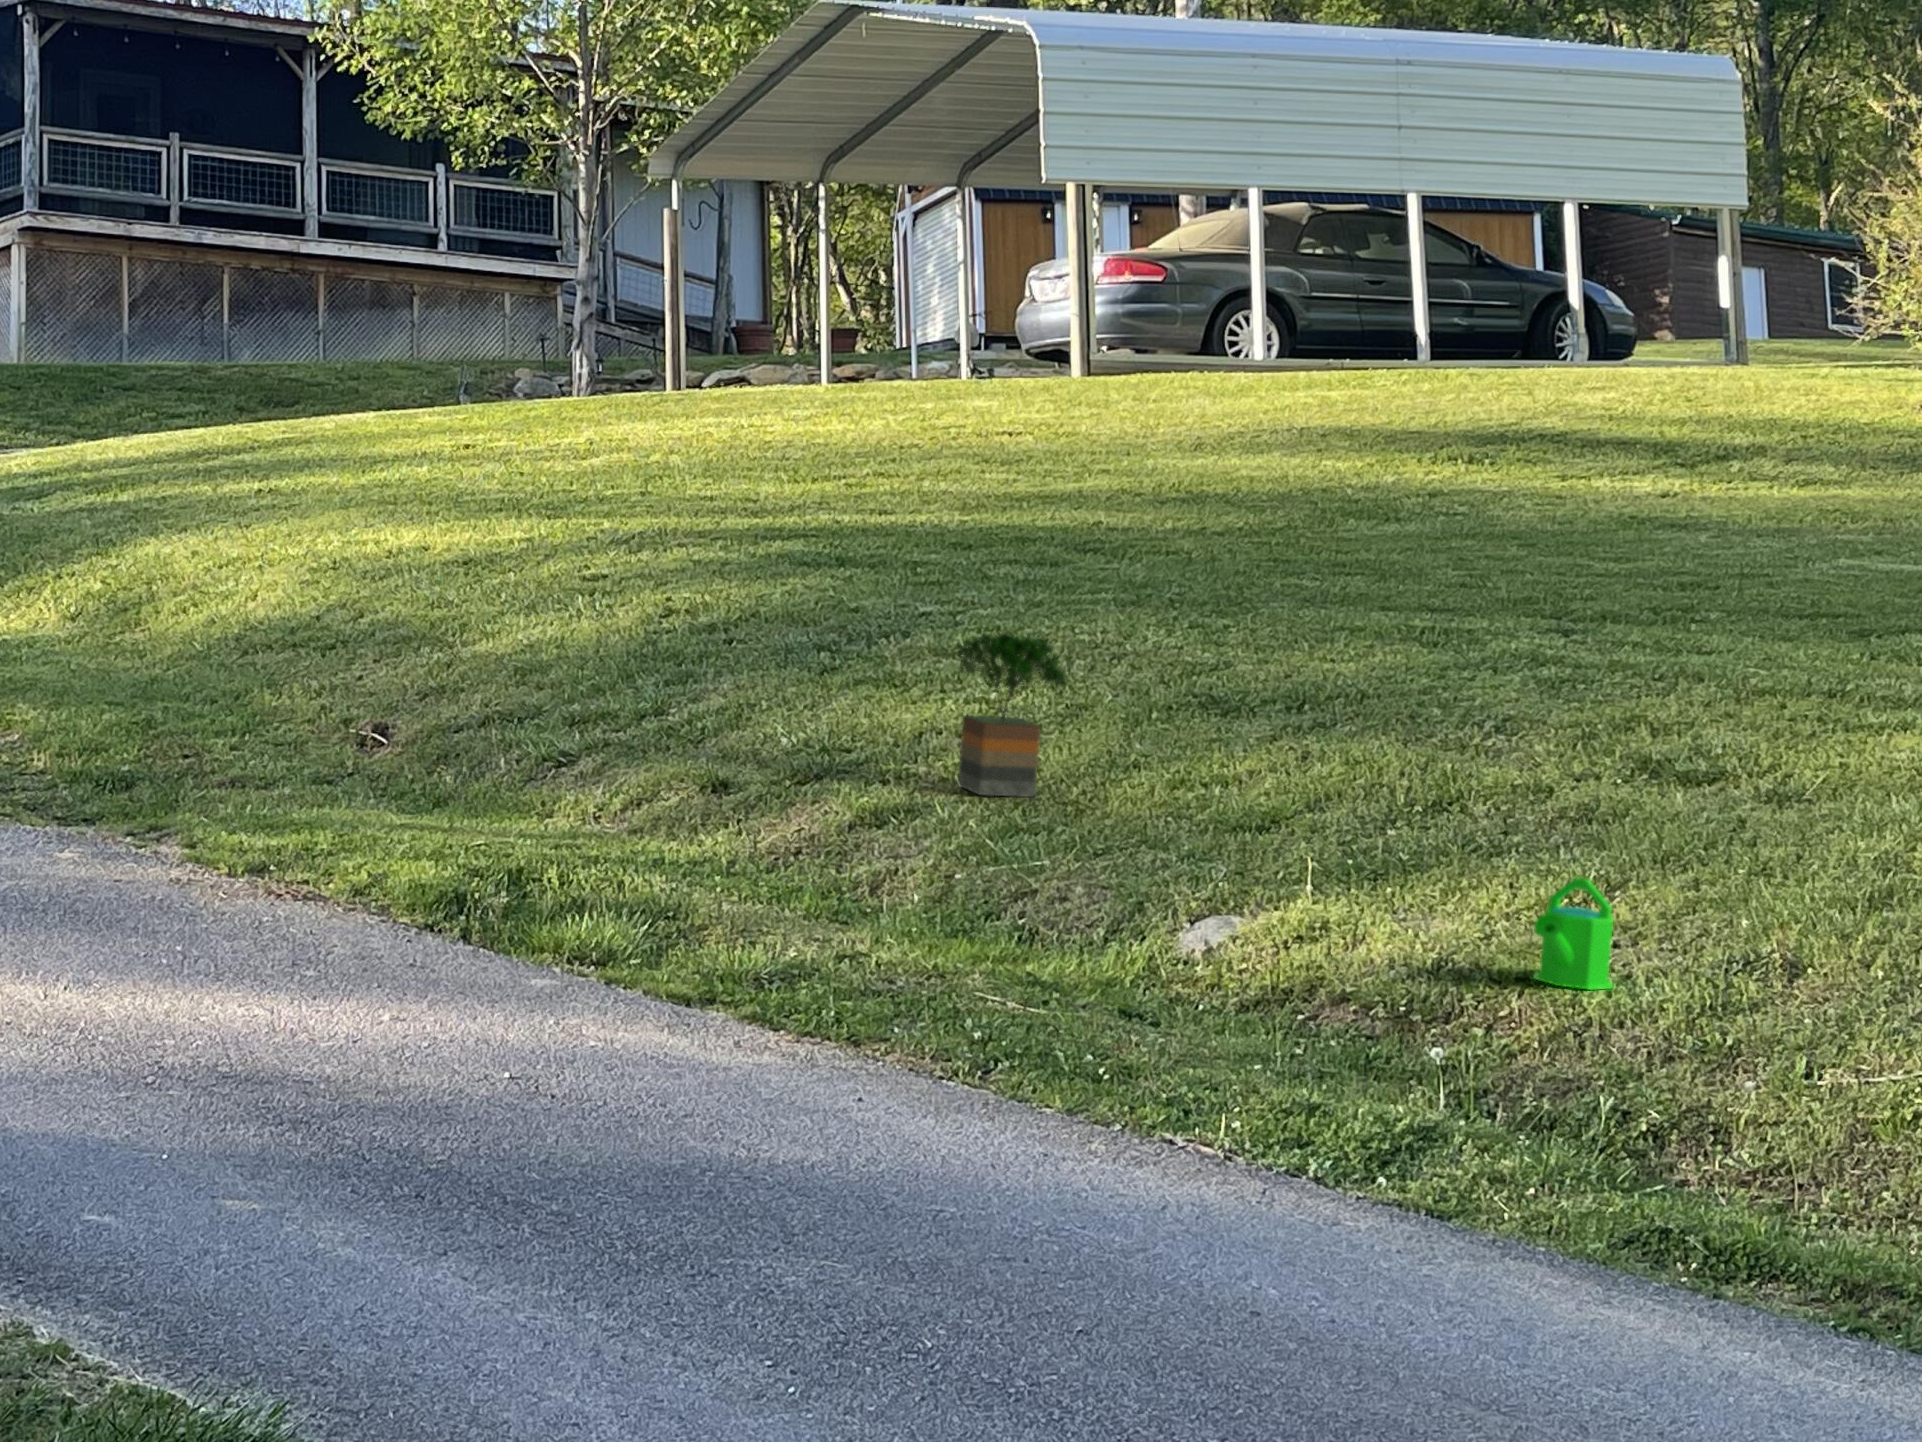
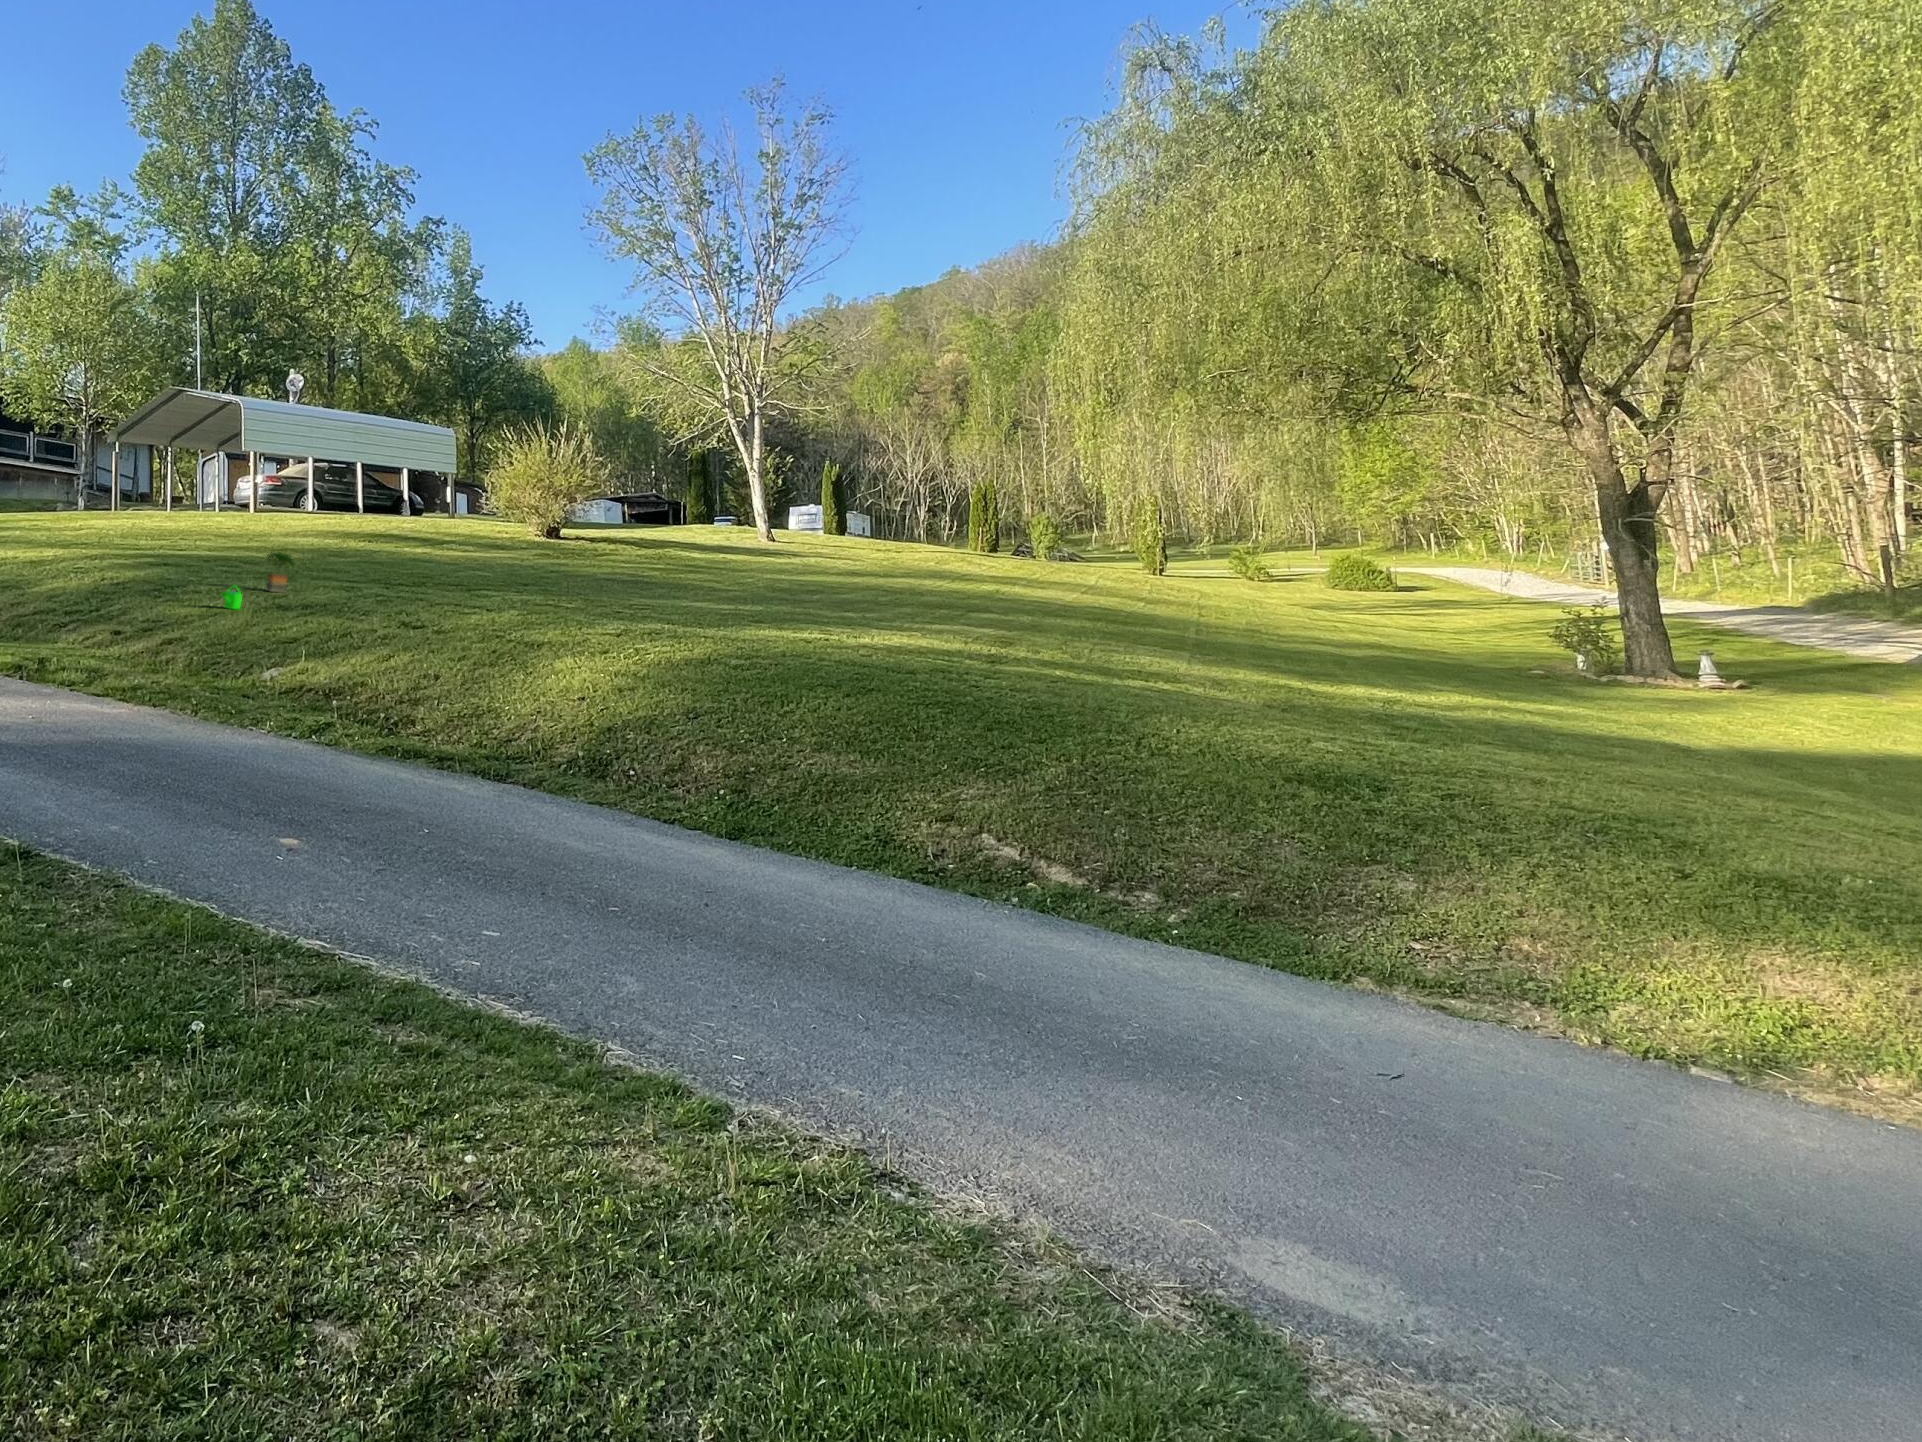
potted tree: present [957,631,1069,797] -> present [266,552,294,593]

